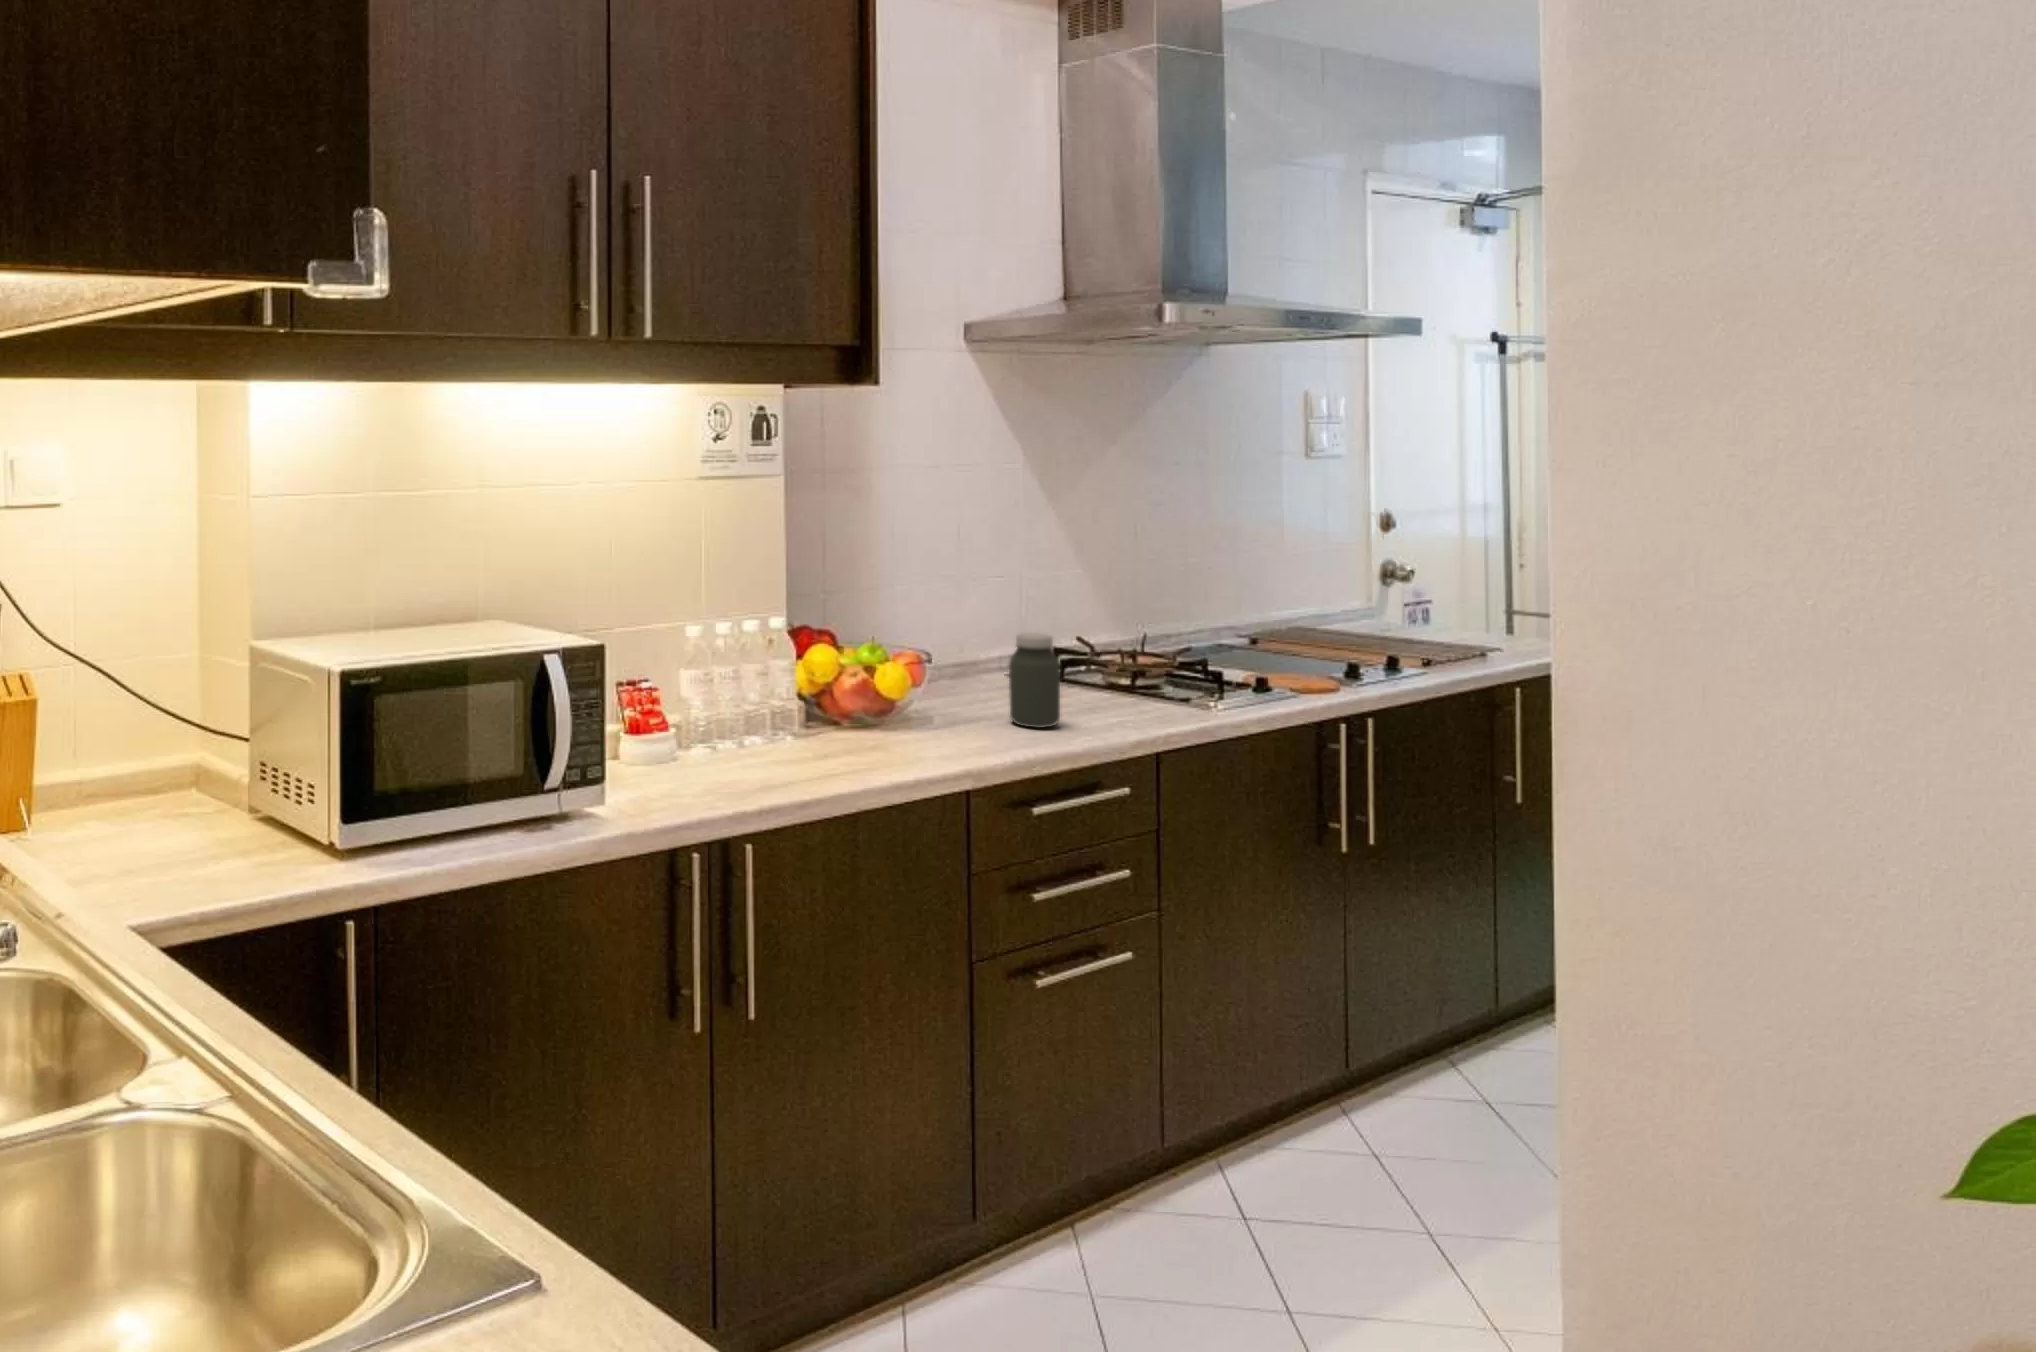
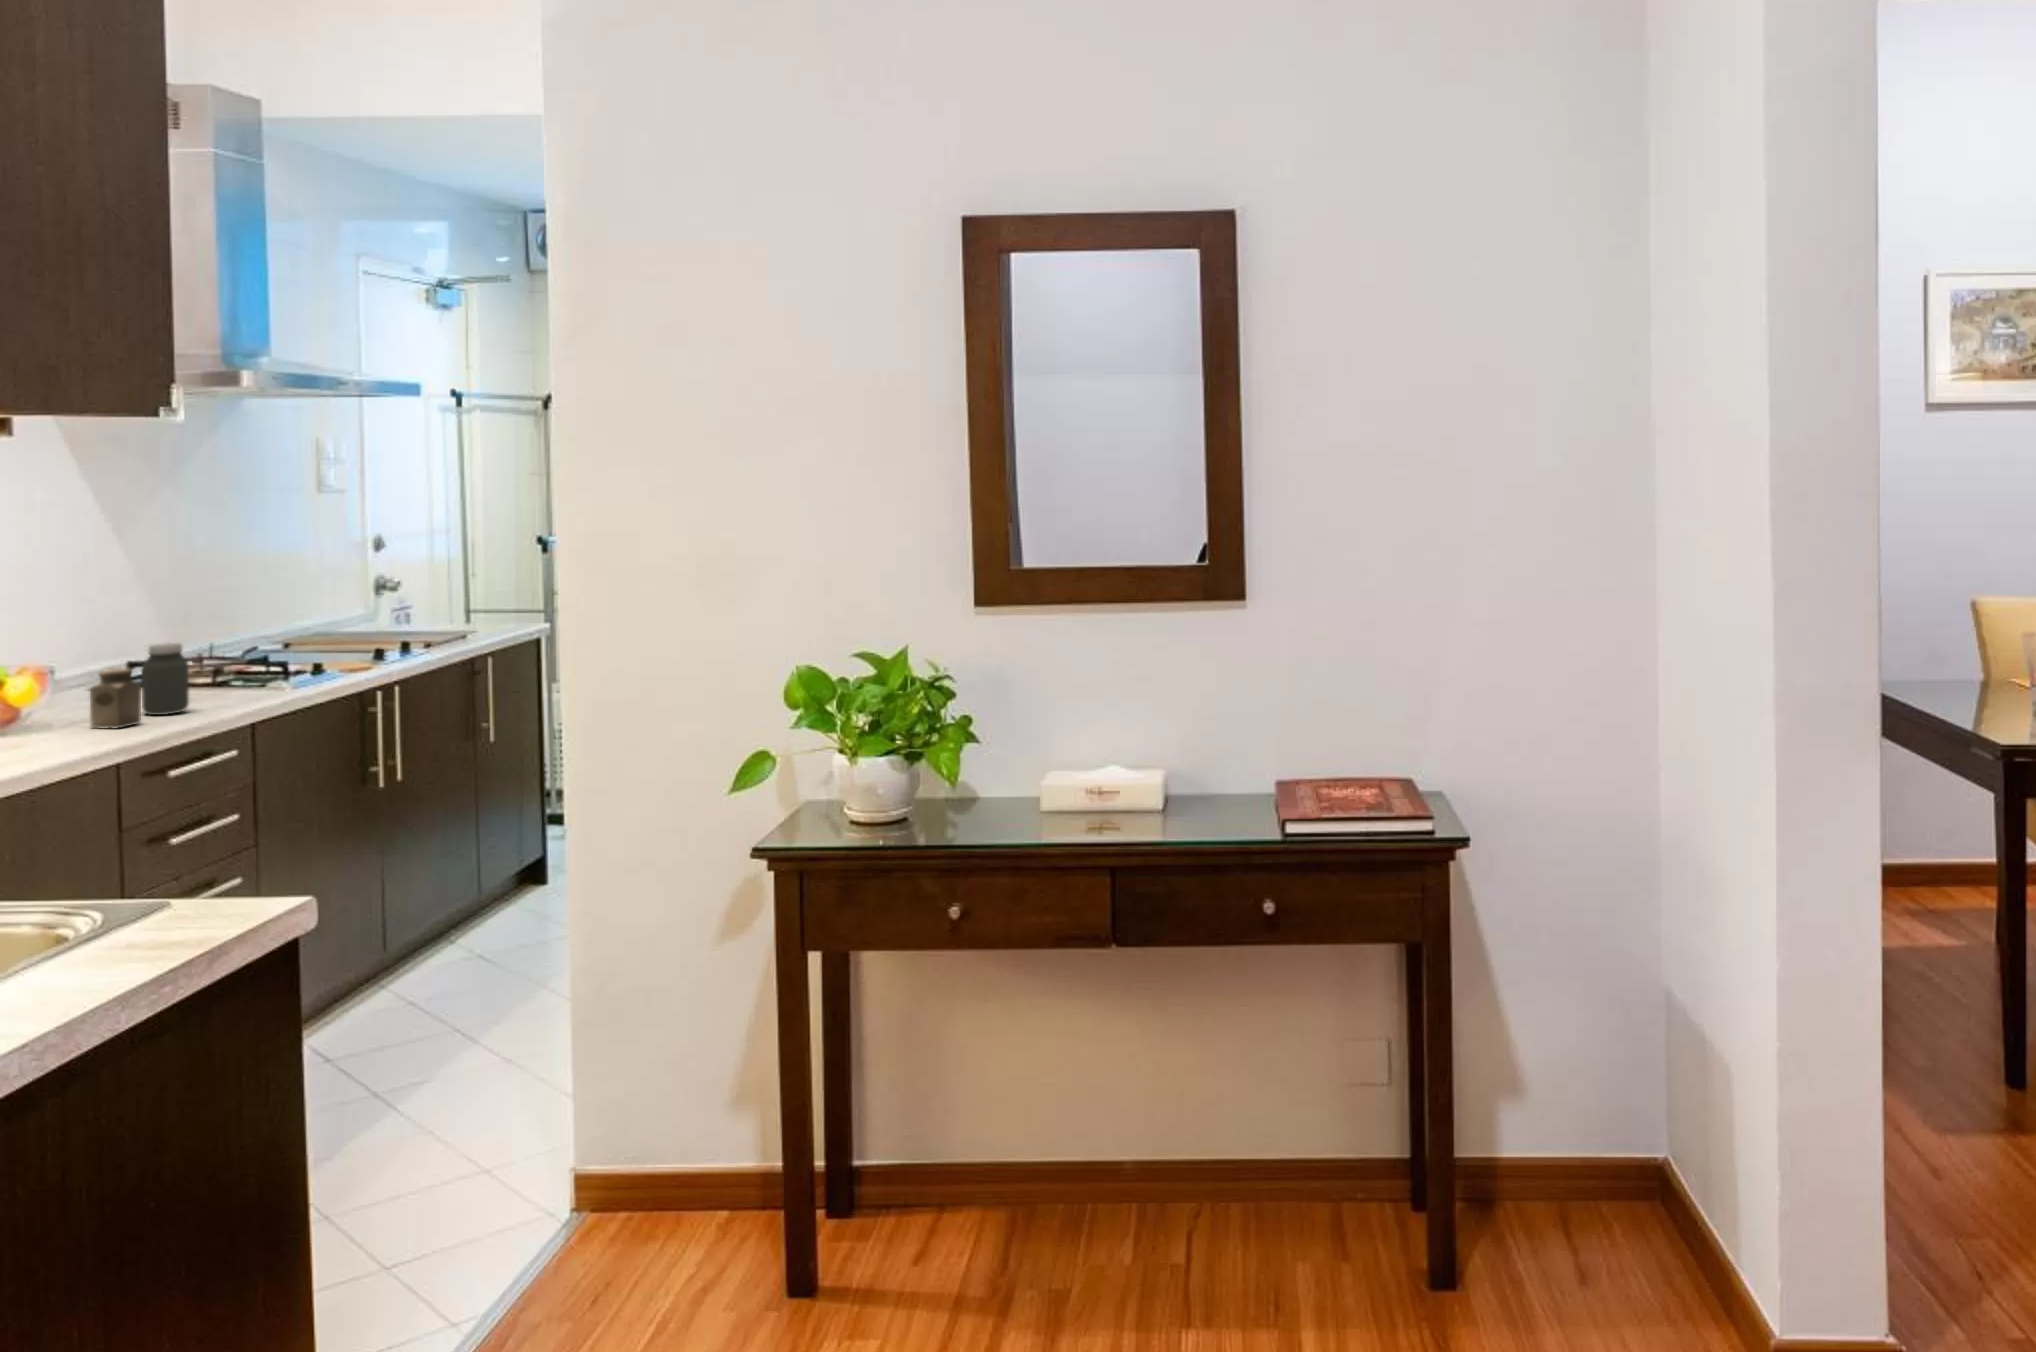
salt shaker: none [937,660,992,740] -> present [90,668,141,729]

